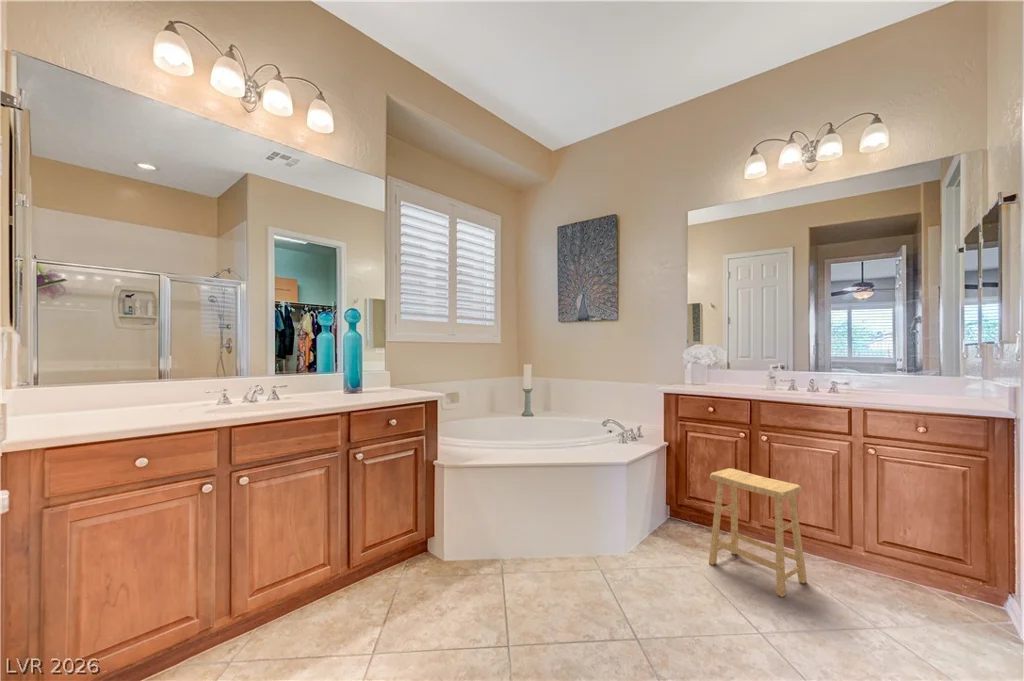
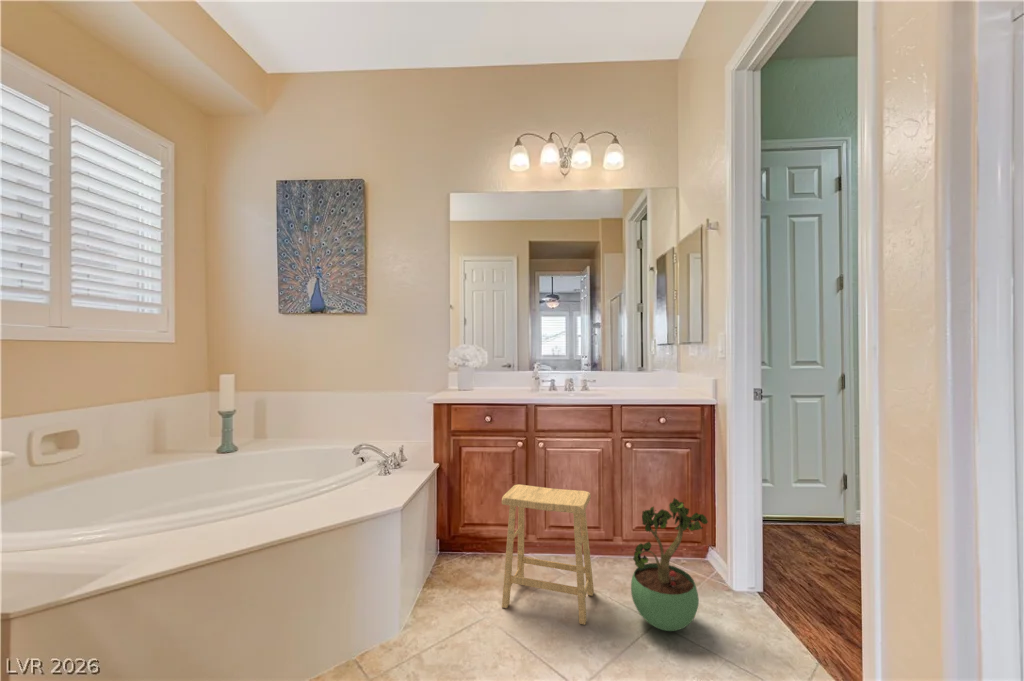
potted plant: none [831,503,936,633] -> present [631,498,708,631]

